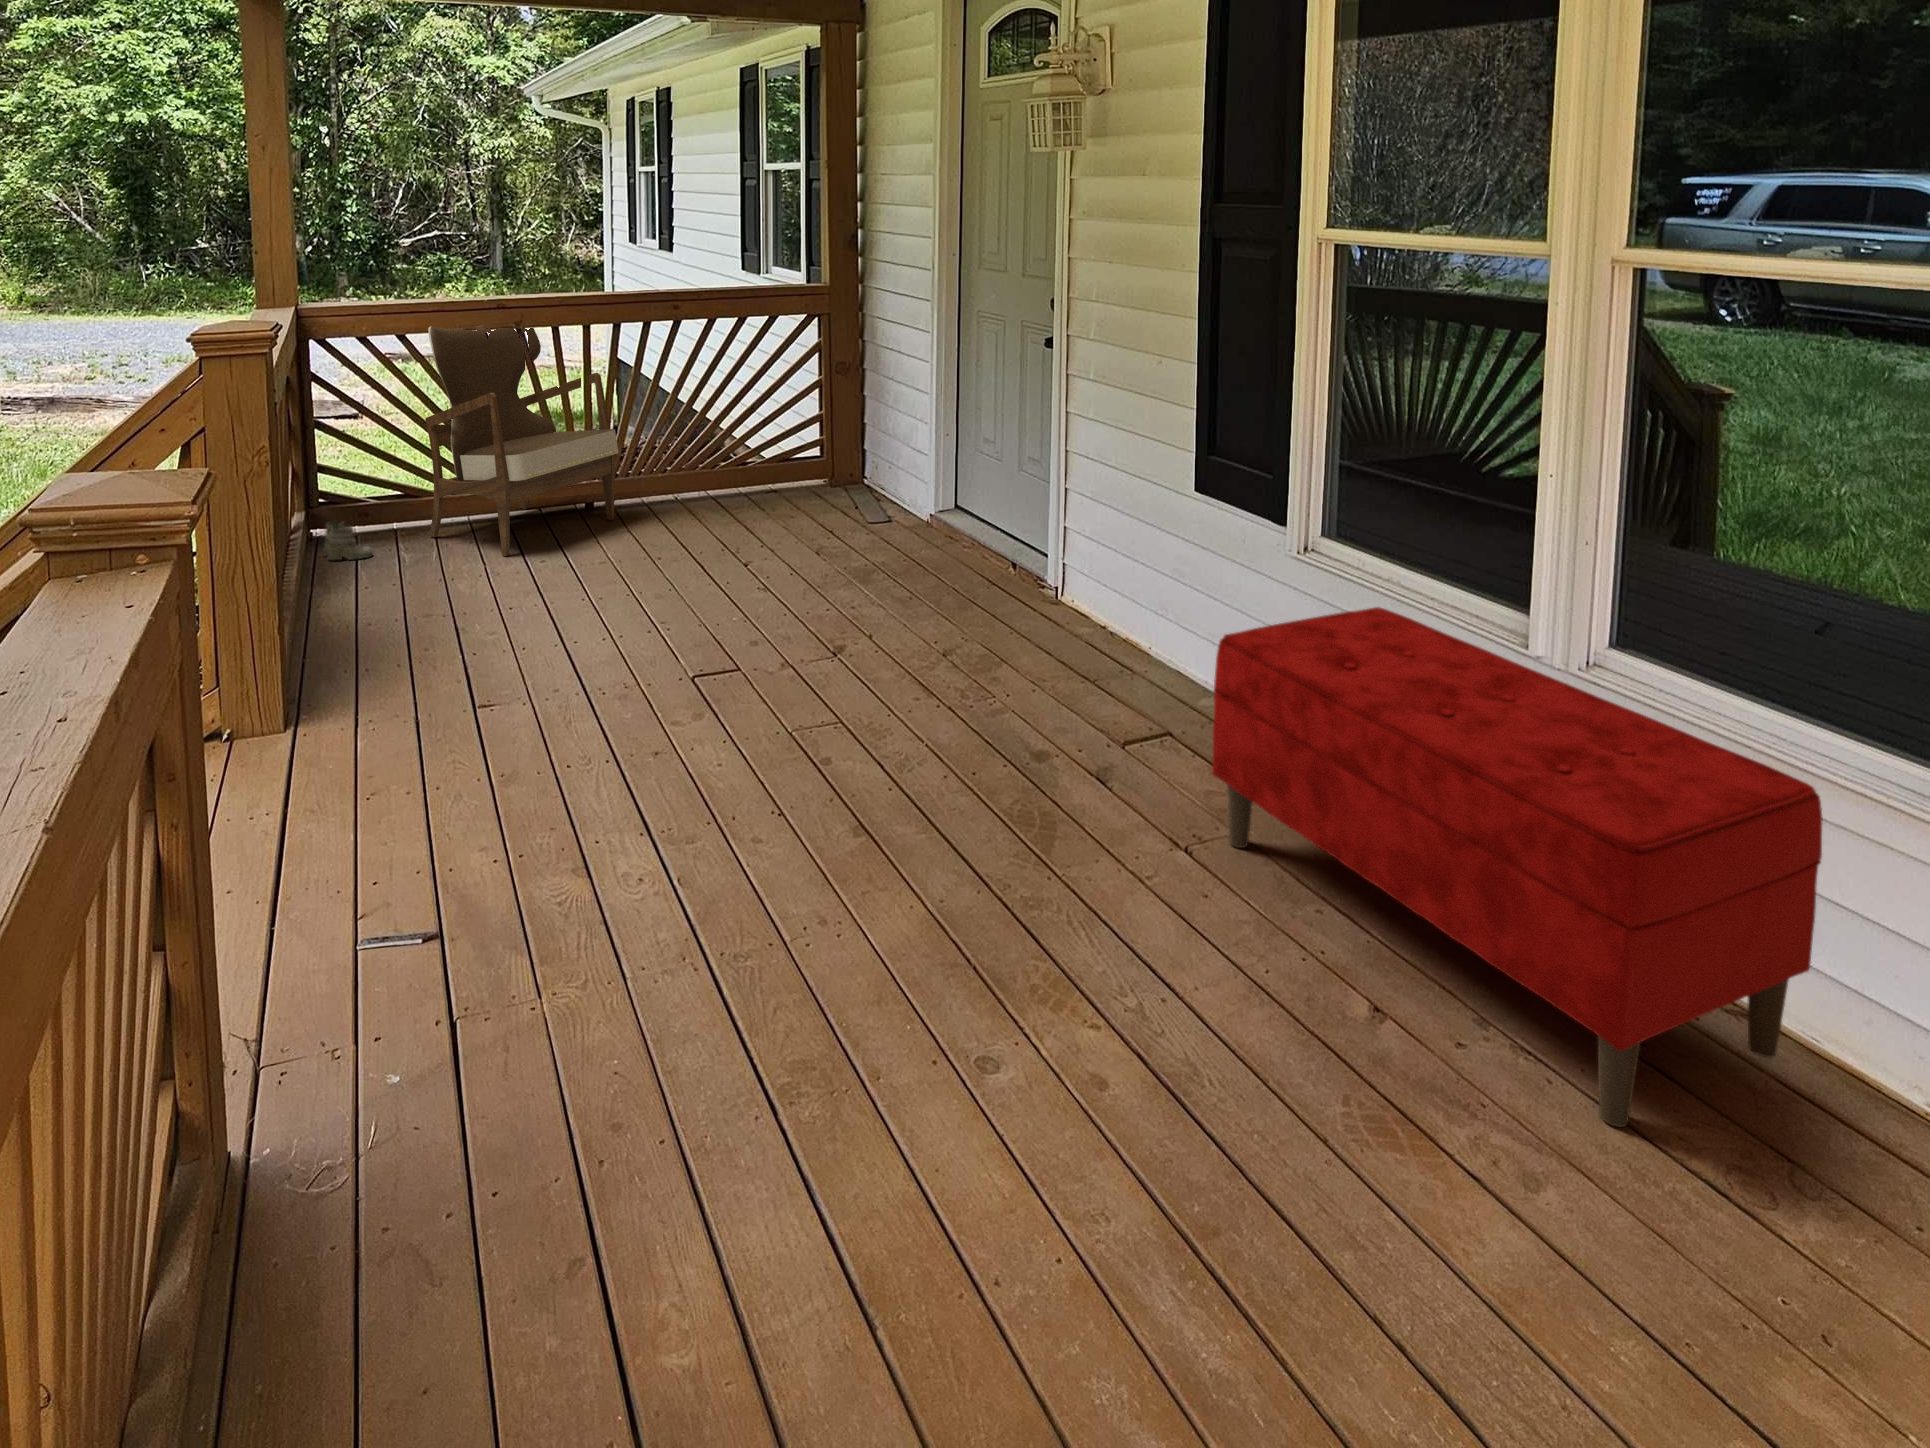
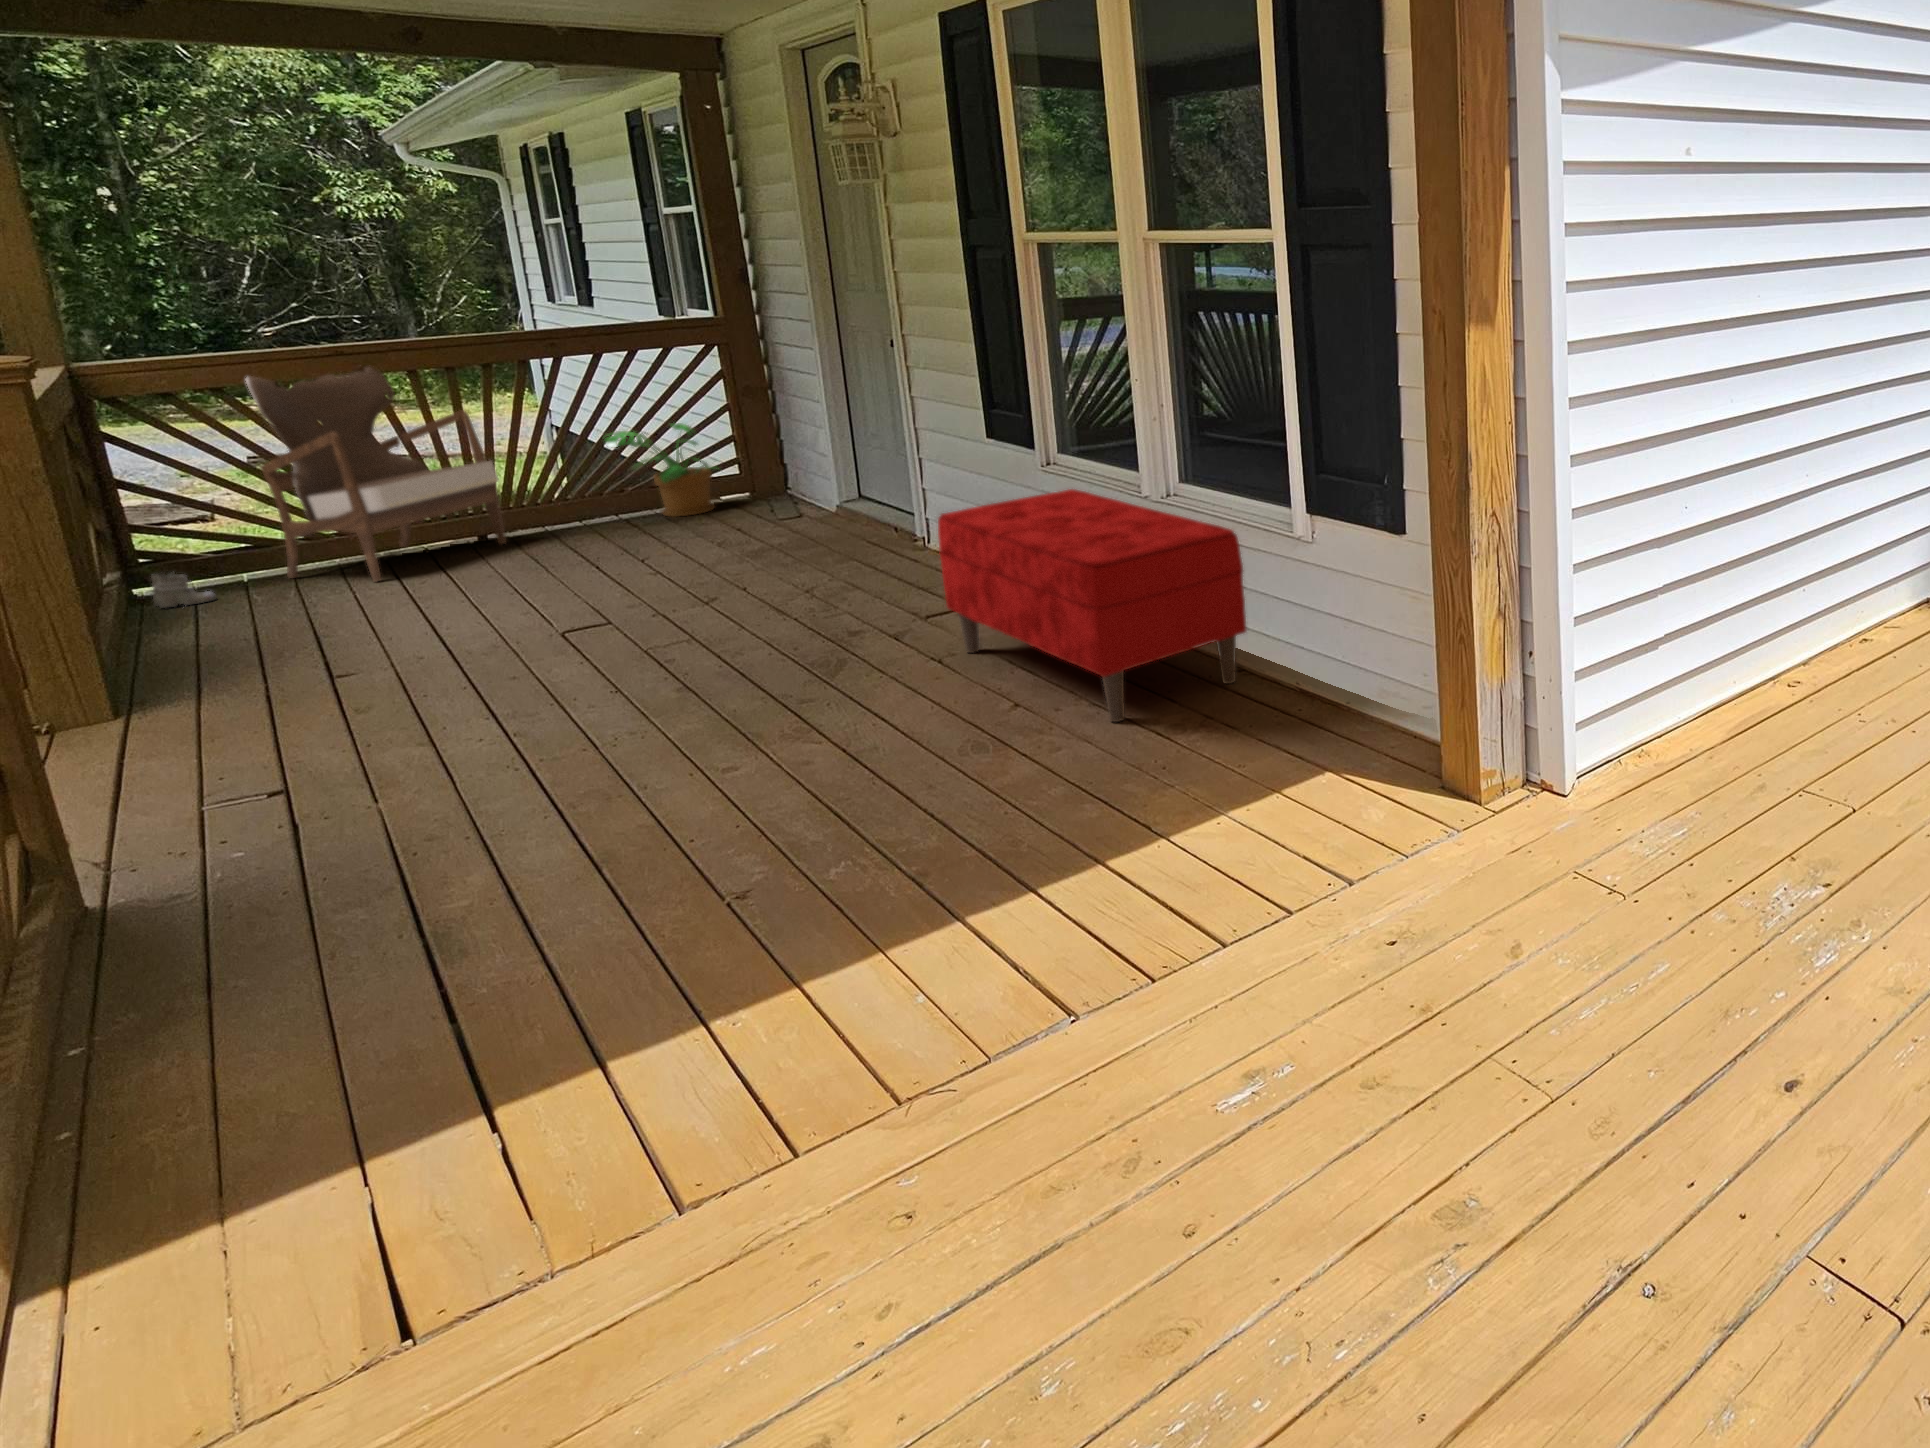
potted plant: none [714,398,814,506] -> present [604,423,719,517]

